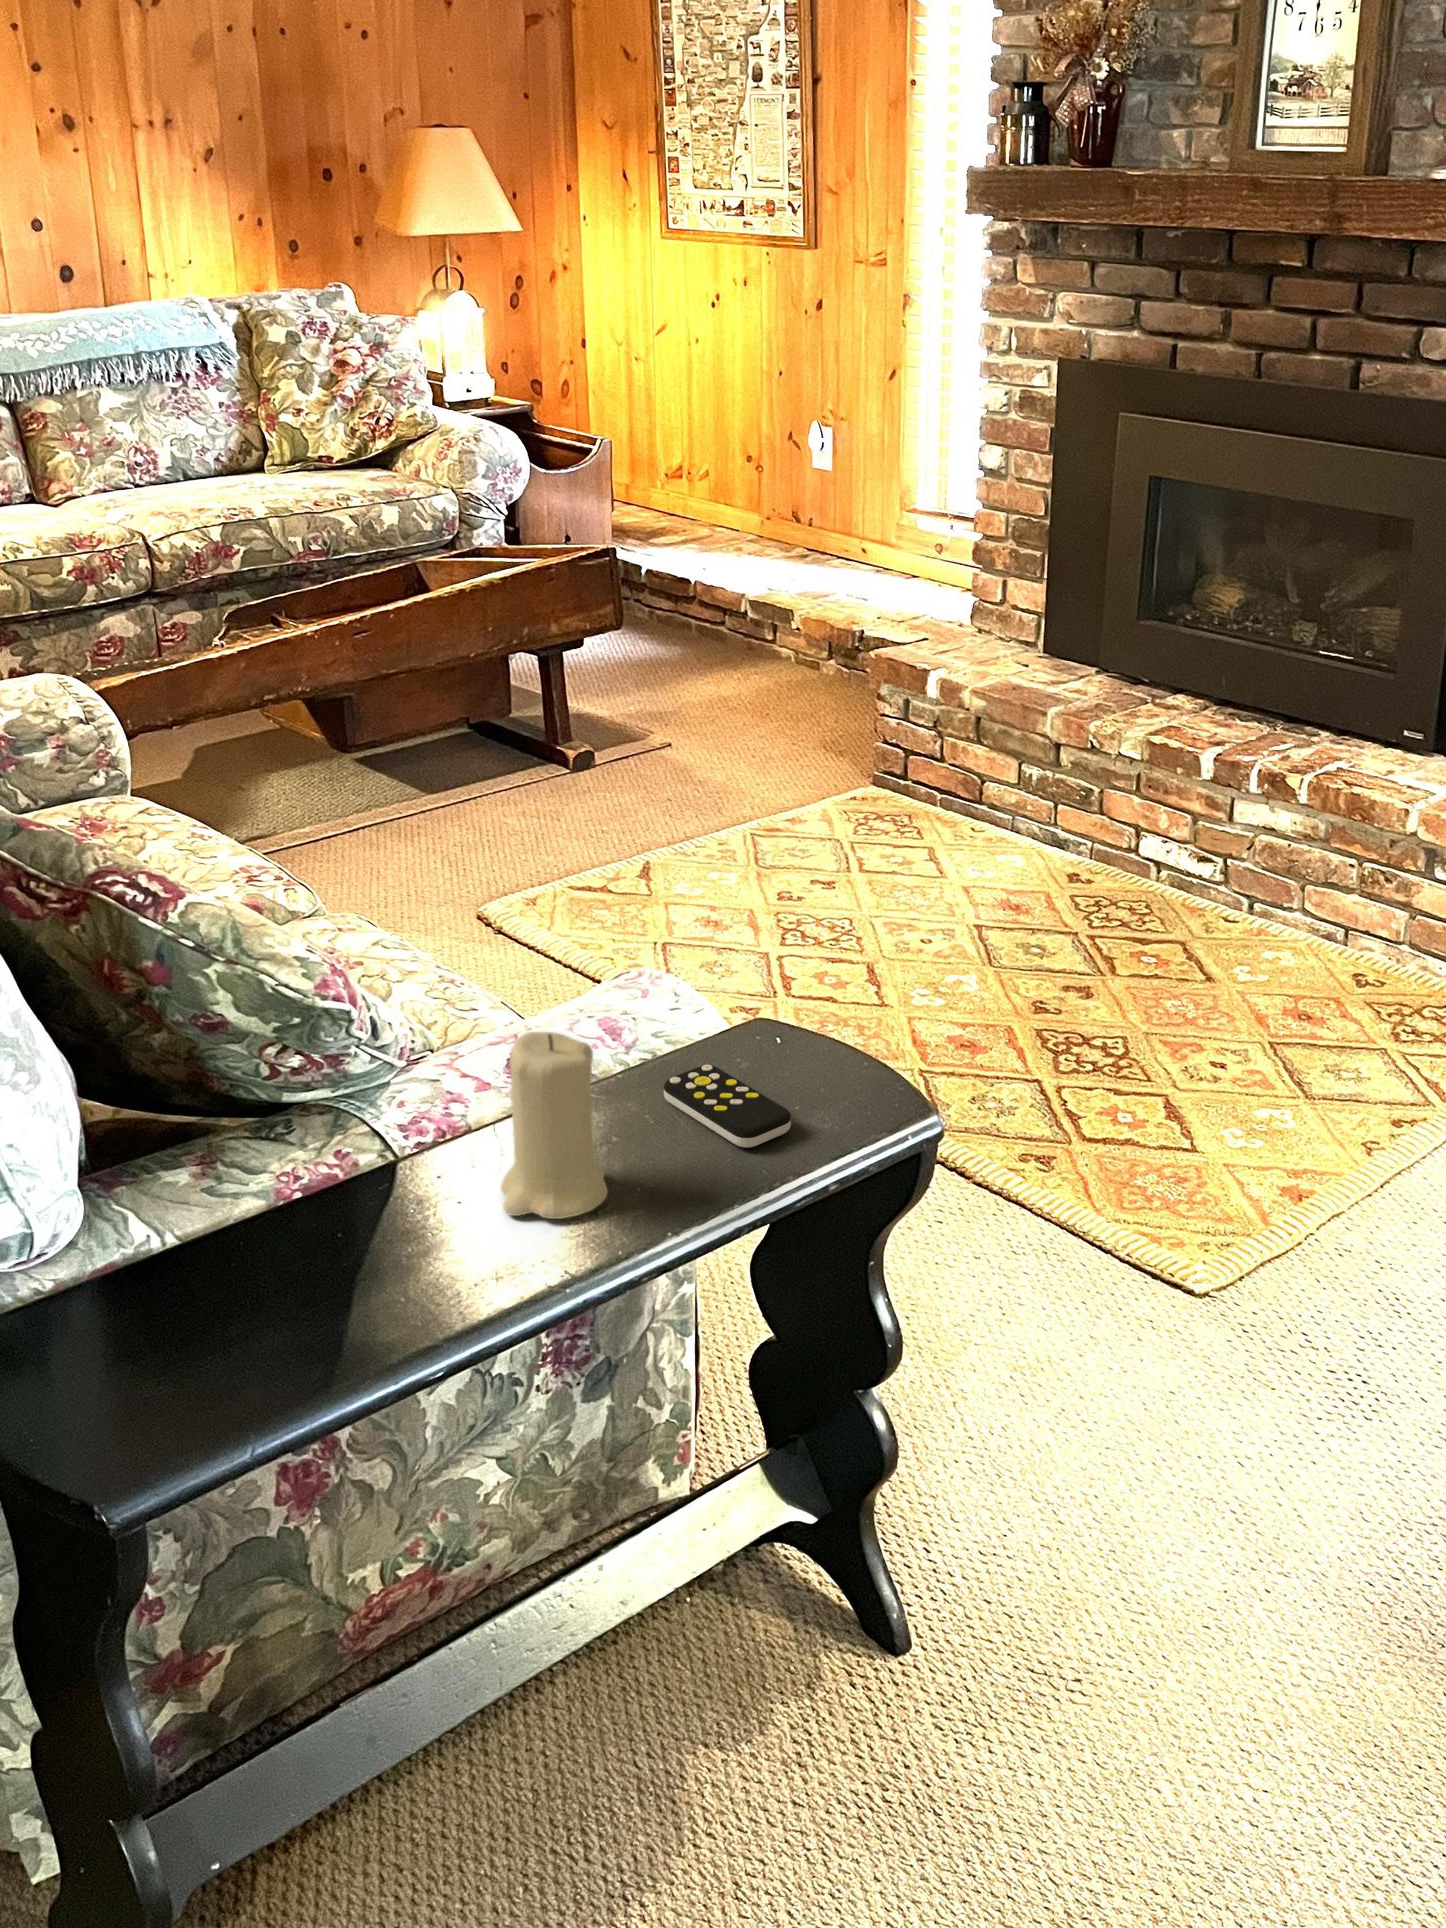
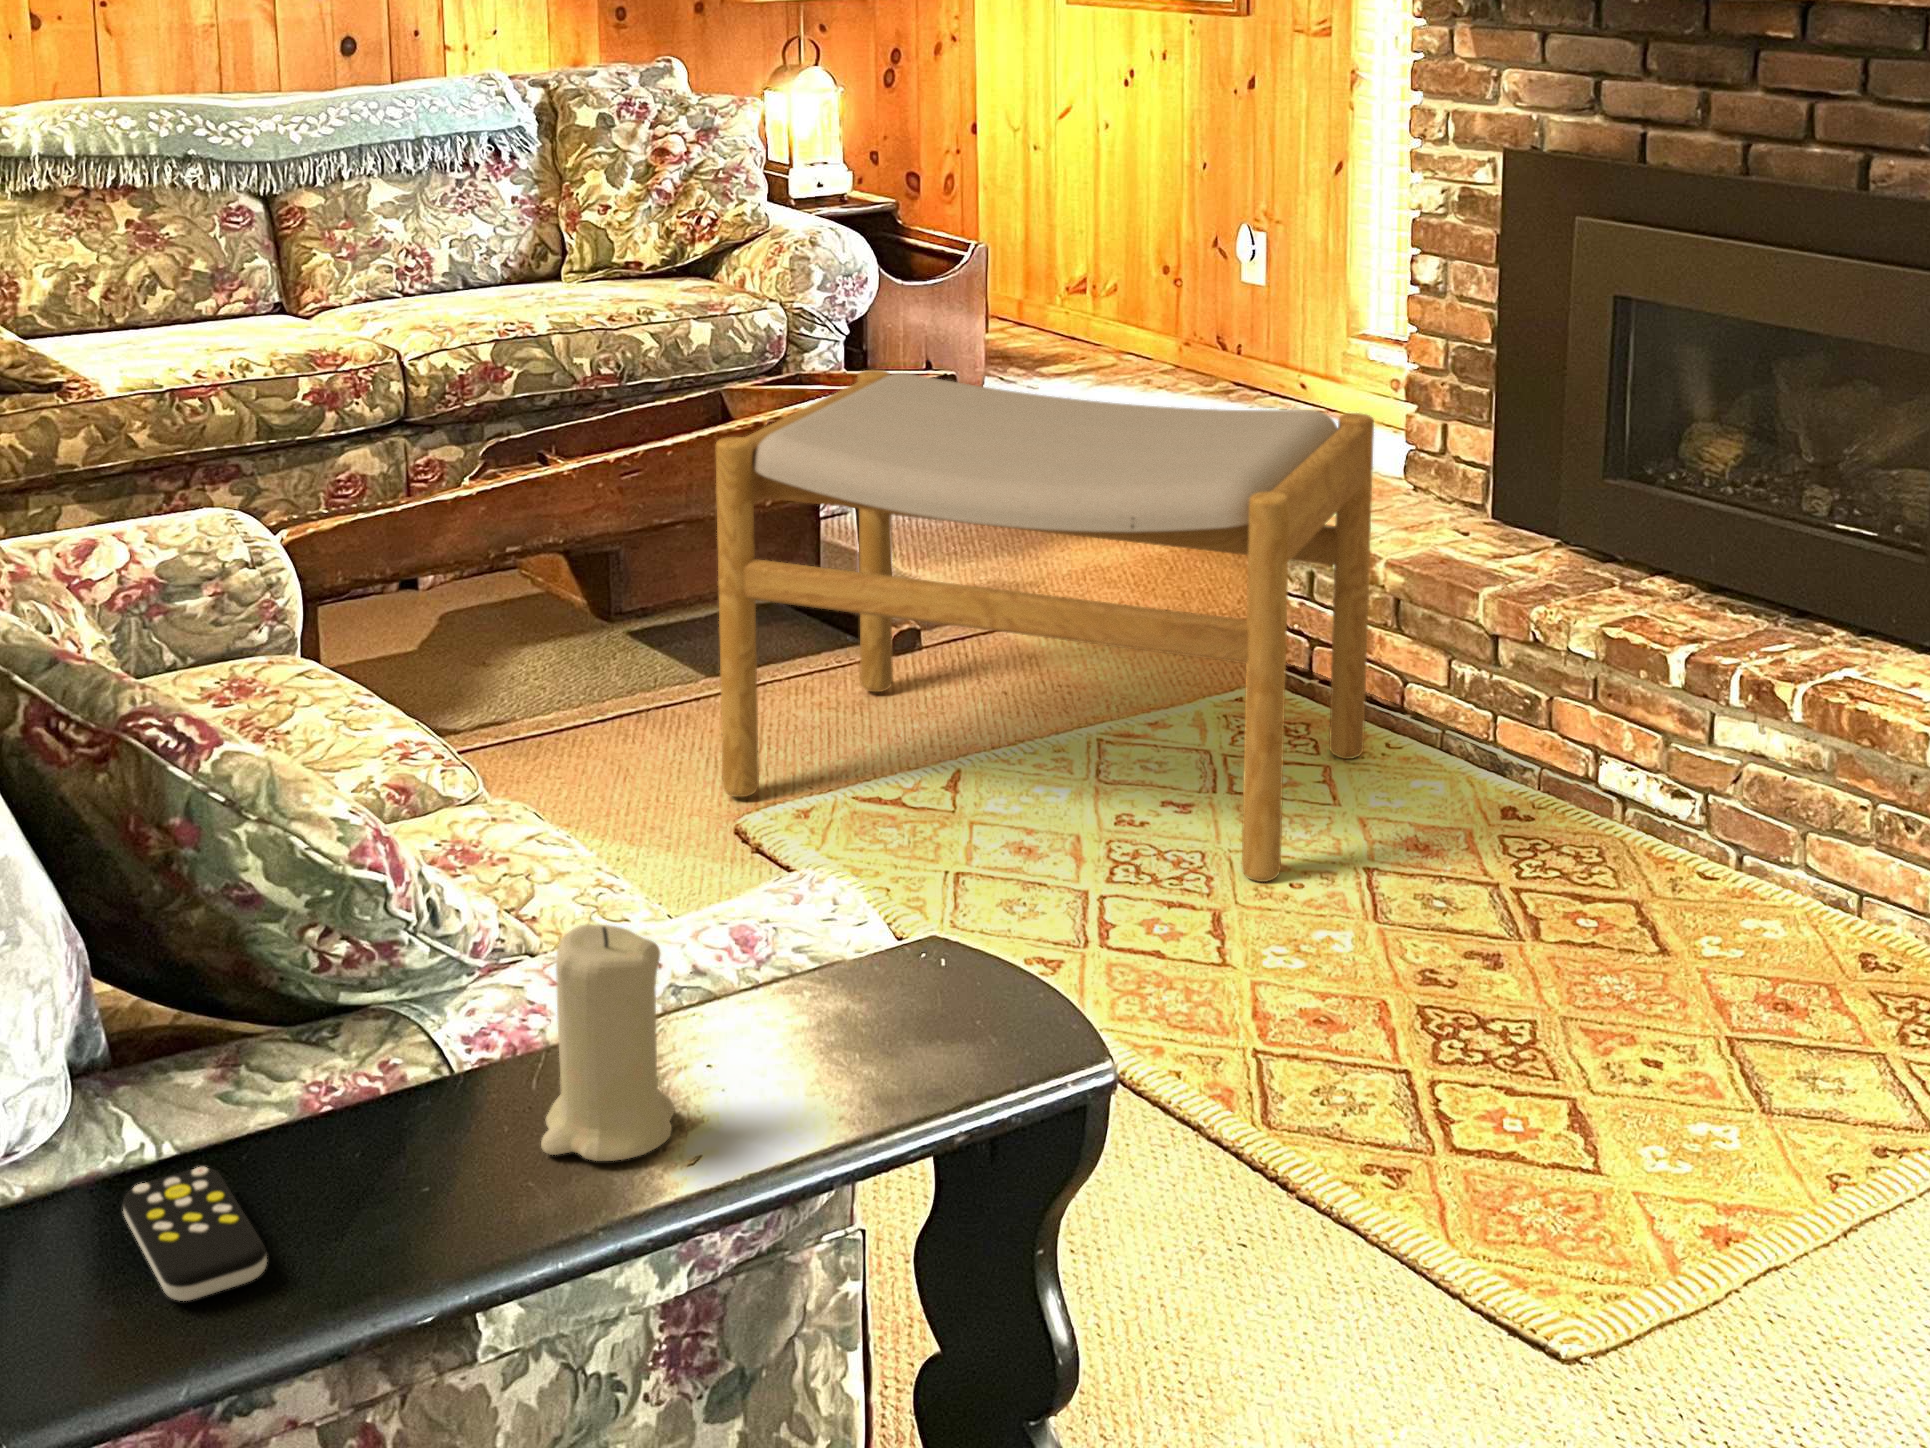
footstool: none [444,546,967,941] -> present [716,370,1374,882]
remote control: present [664,1065,791,1147] -> present [123,1167,267,1301]

